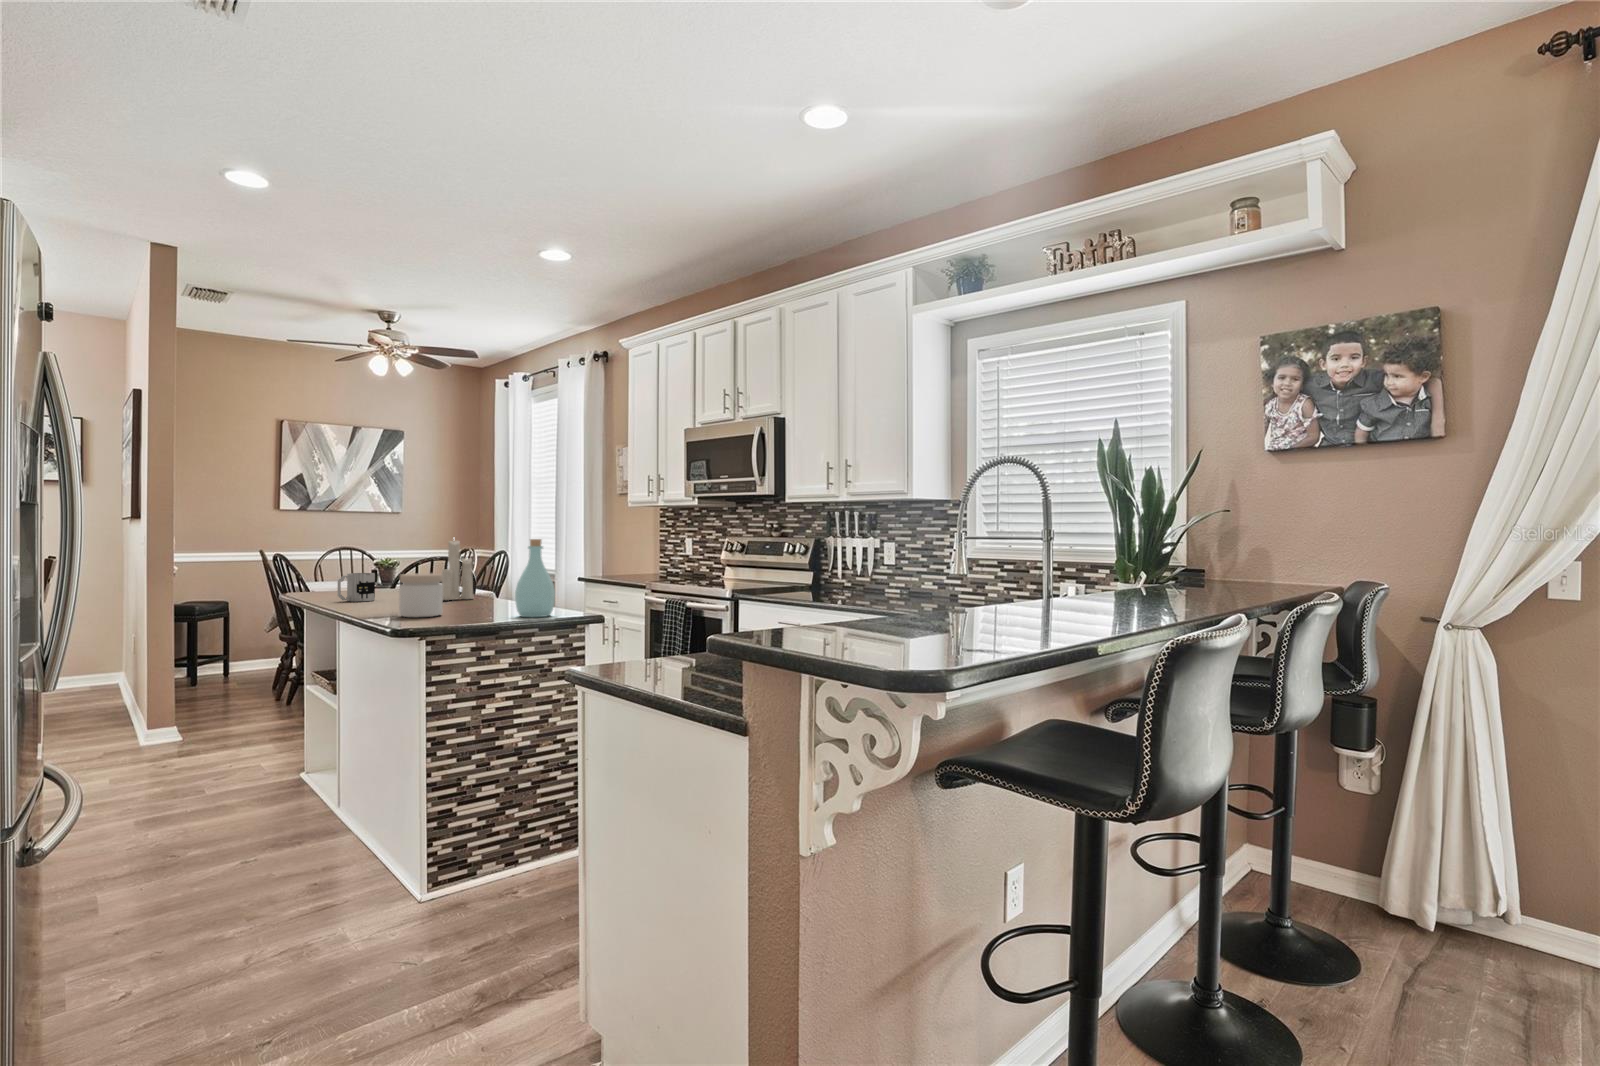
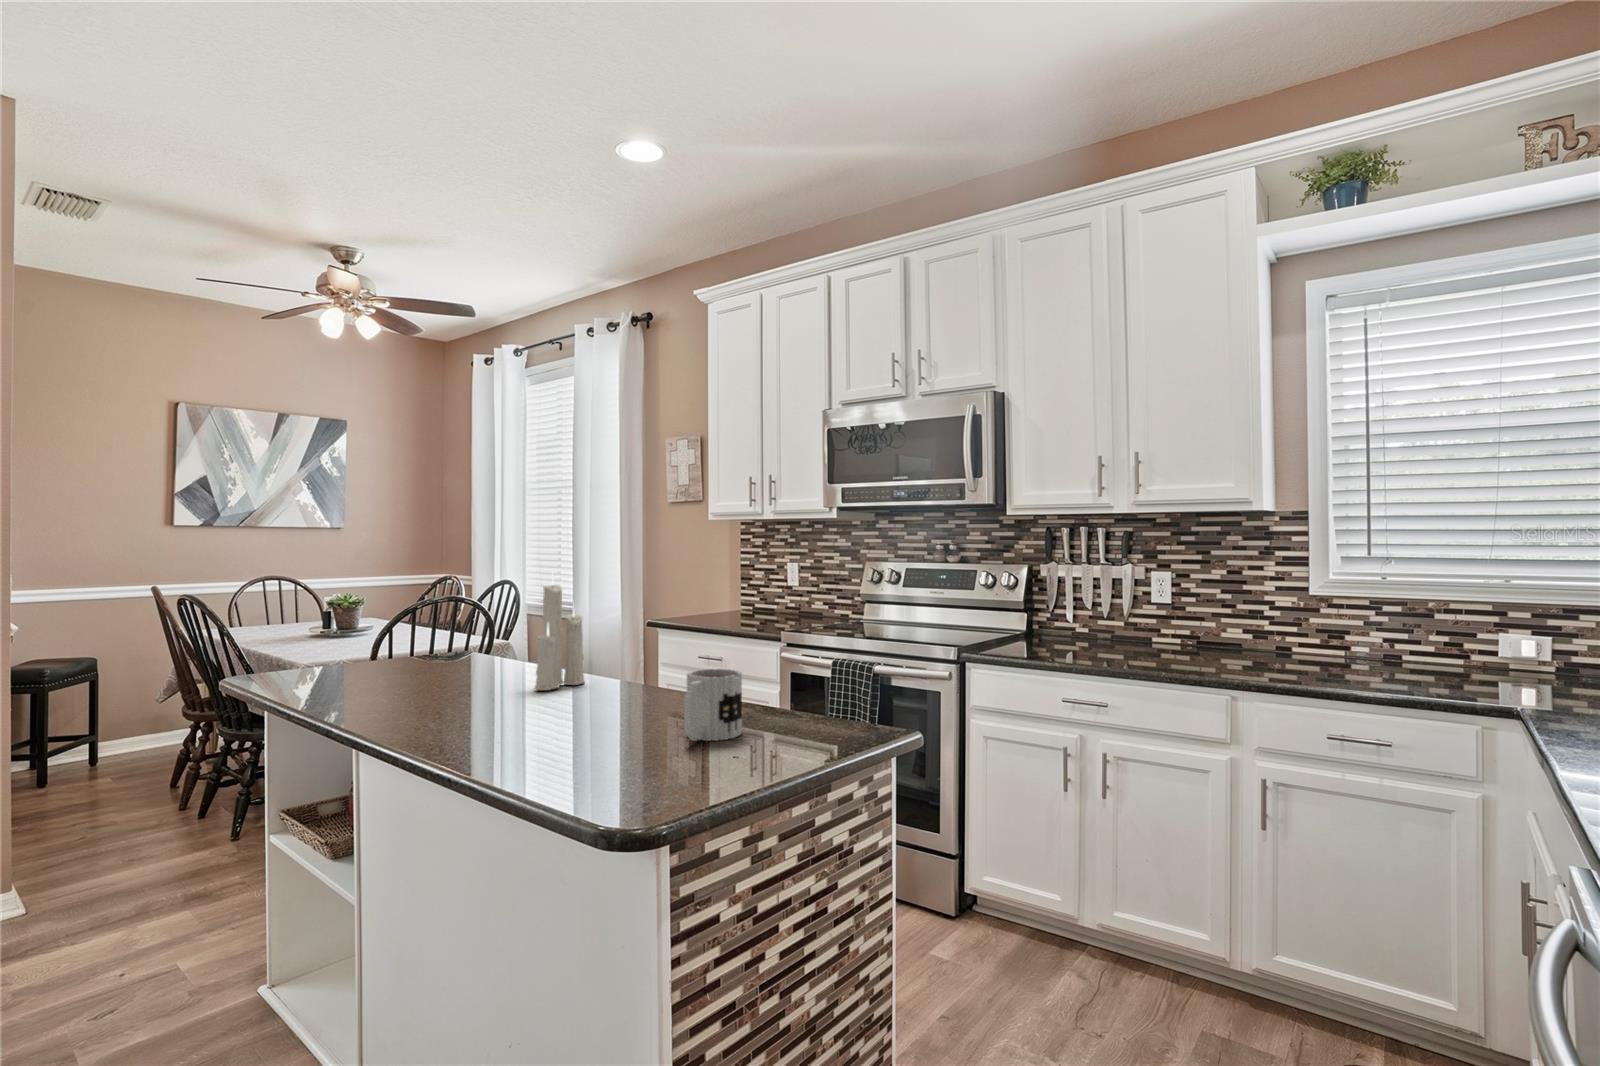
bottle: present [515,539,555,617] -> none [787,595,862,756]
mug: present [338,573,375,602] -> present [684,669,742,741]
jar: present [399,573,443,618] -> none [552,667,635,769]

